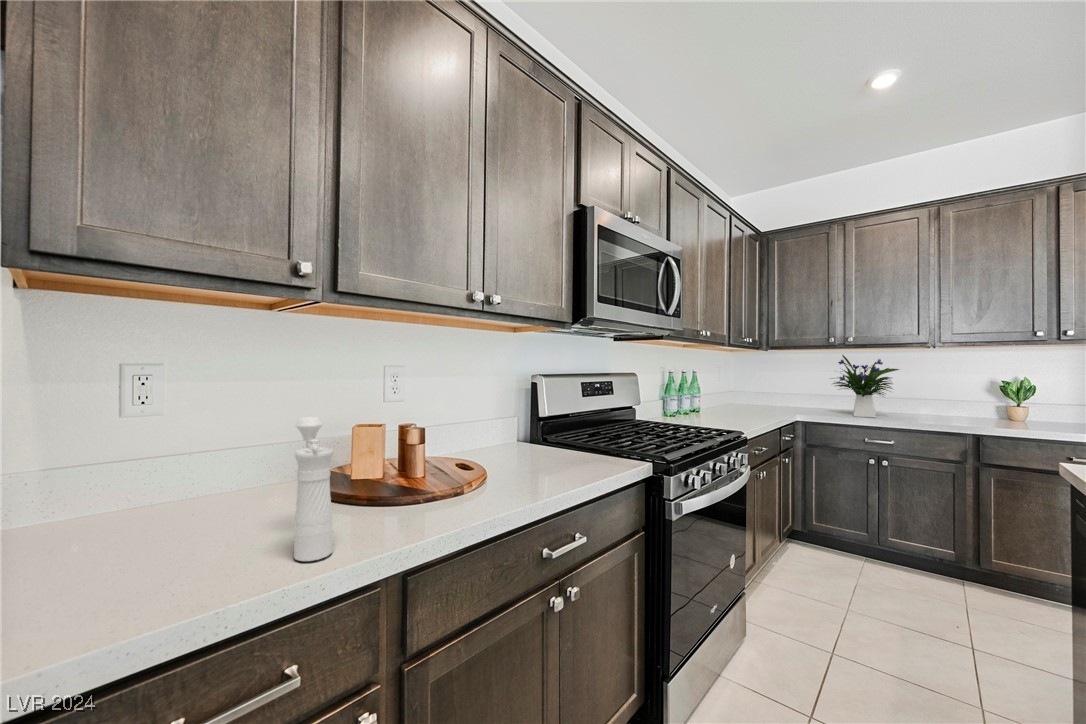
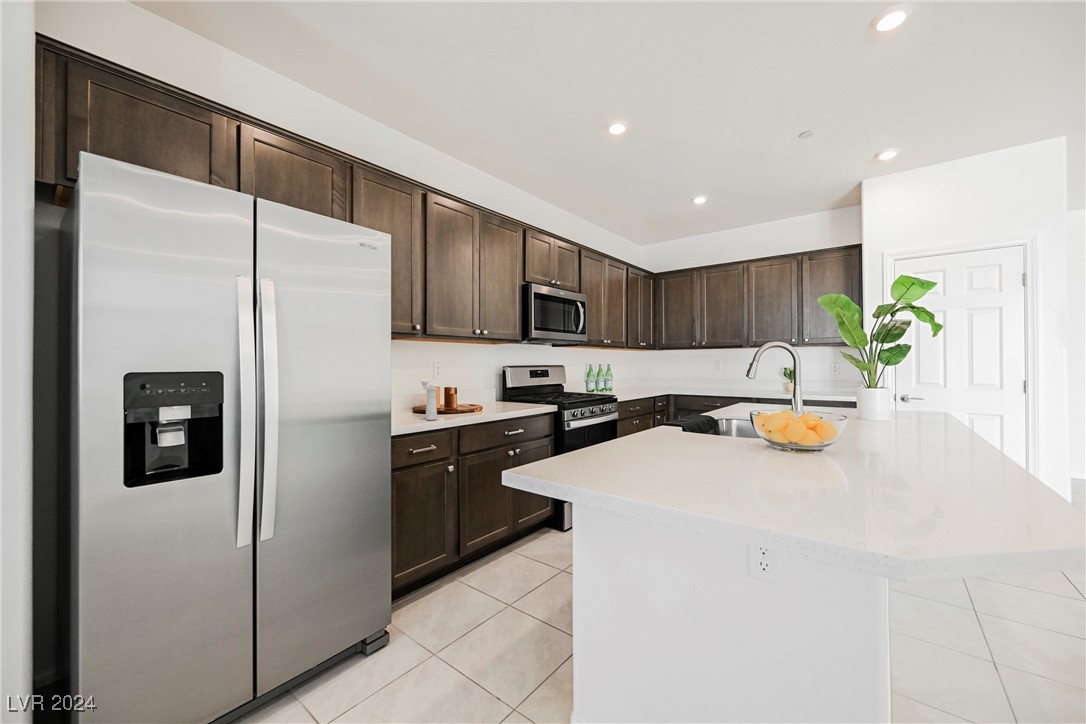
flower arrangement: present [833,355,899,417] -> none [689,353,726,390]

